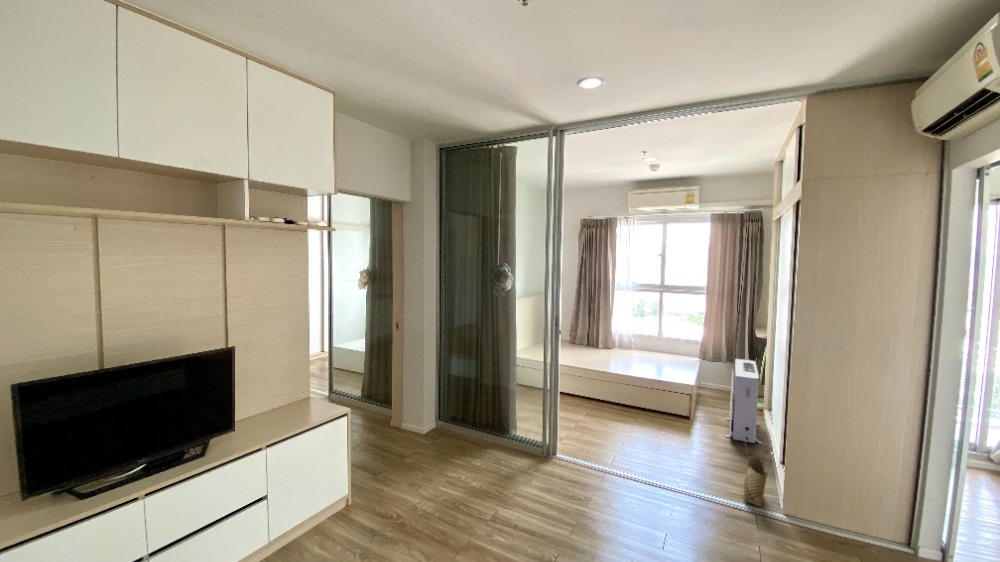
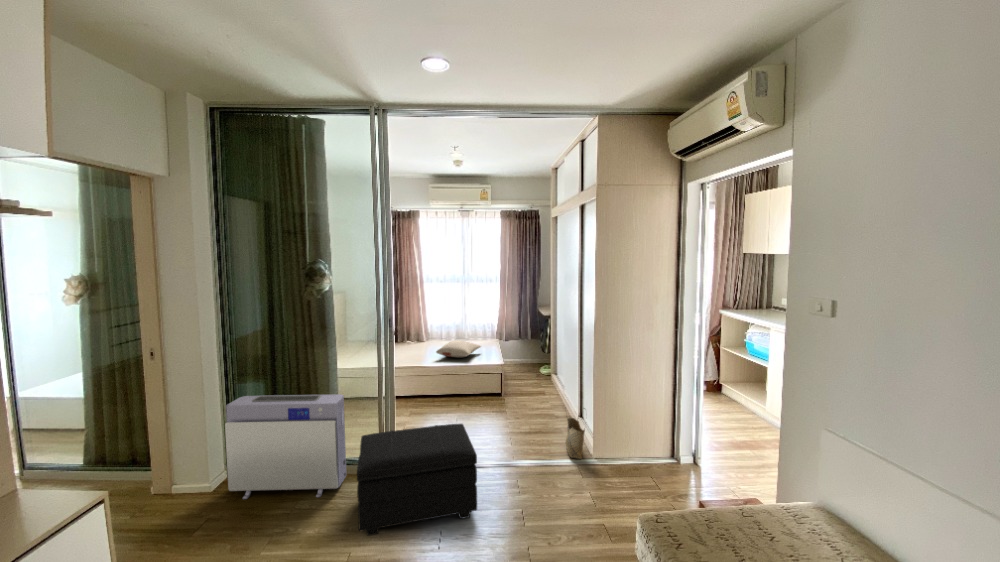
pillow: none [621,351,673,369] -> present [436,341,481,357]
air purifier: present [726,359,762,444] -> present [225,394,346,499]
footstool: none [506,417,615,519] -> present [357,424,477,536]

